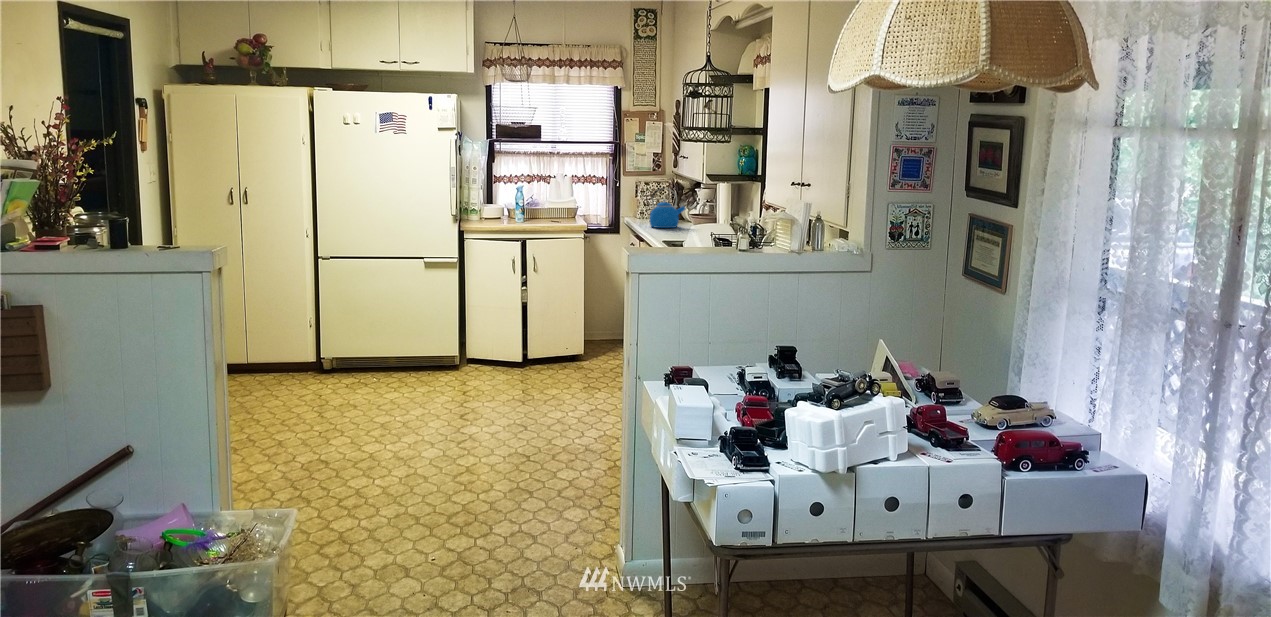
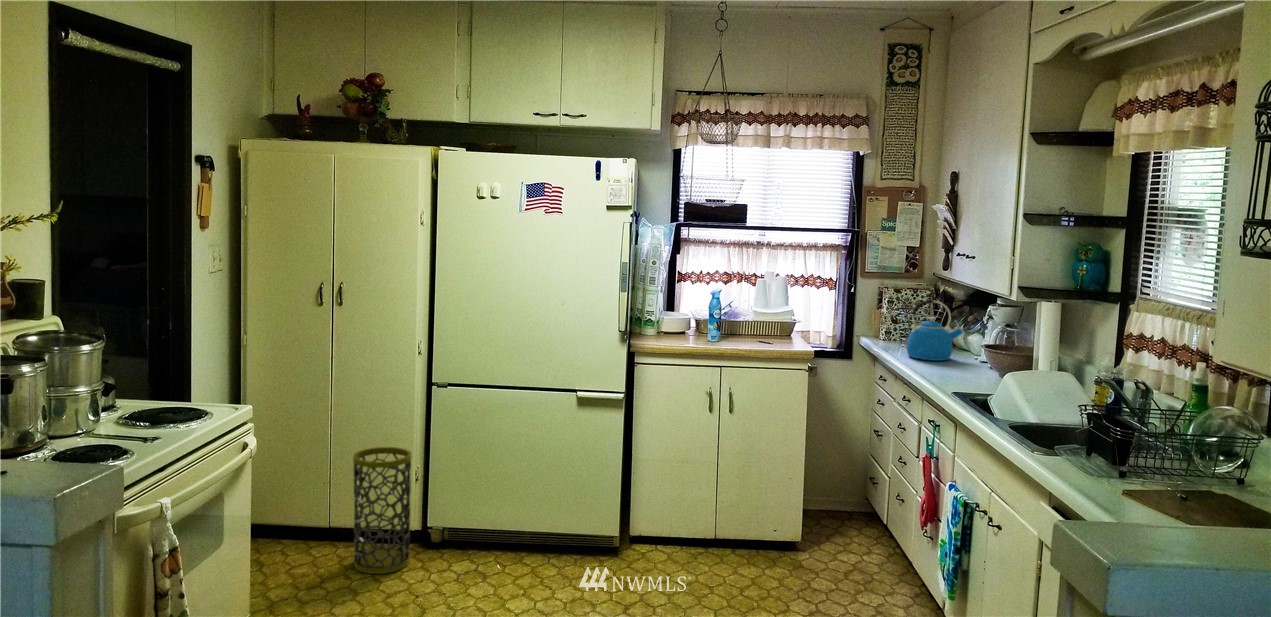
trash can: none [267,303,312,387] -> present [353,447,411,574]

